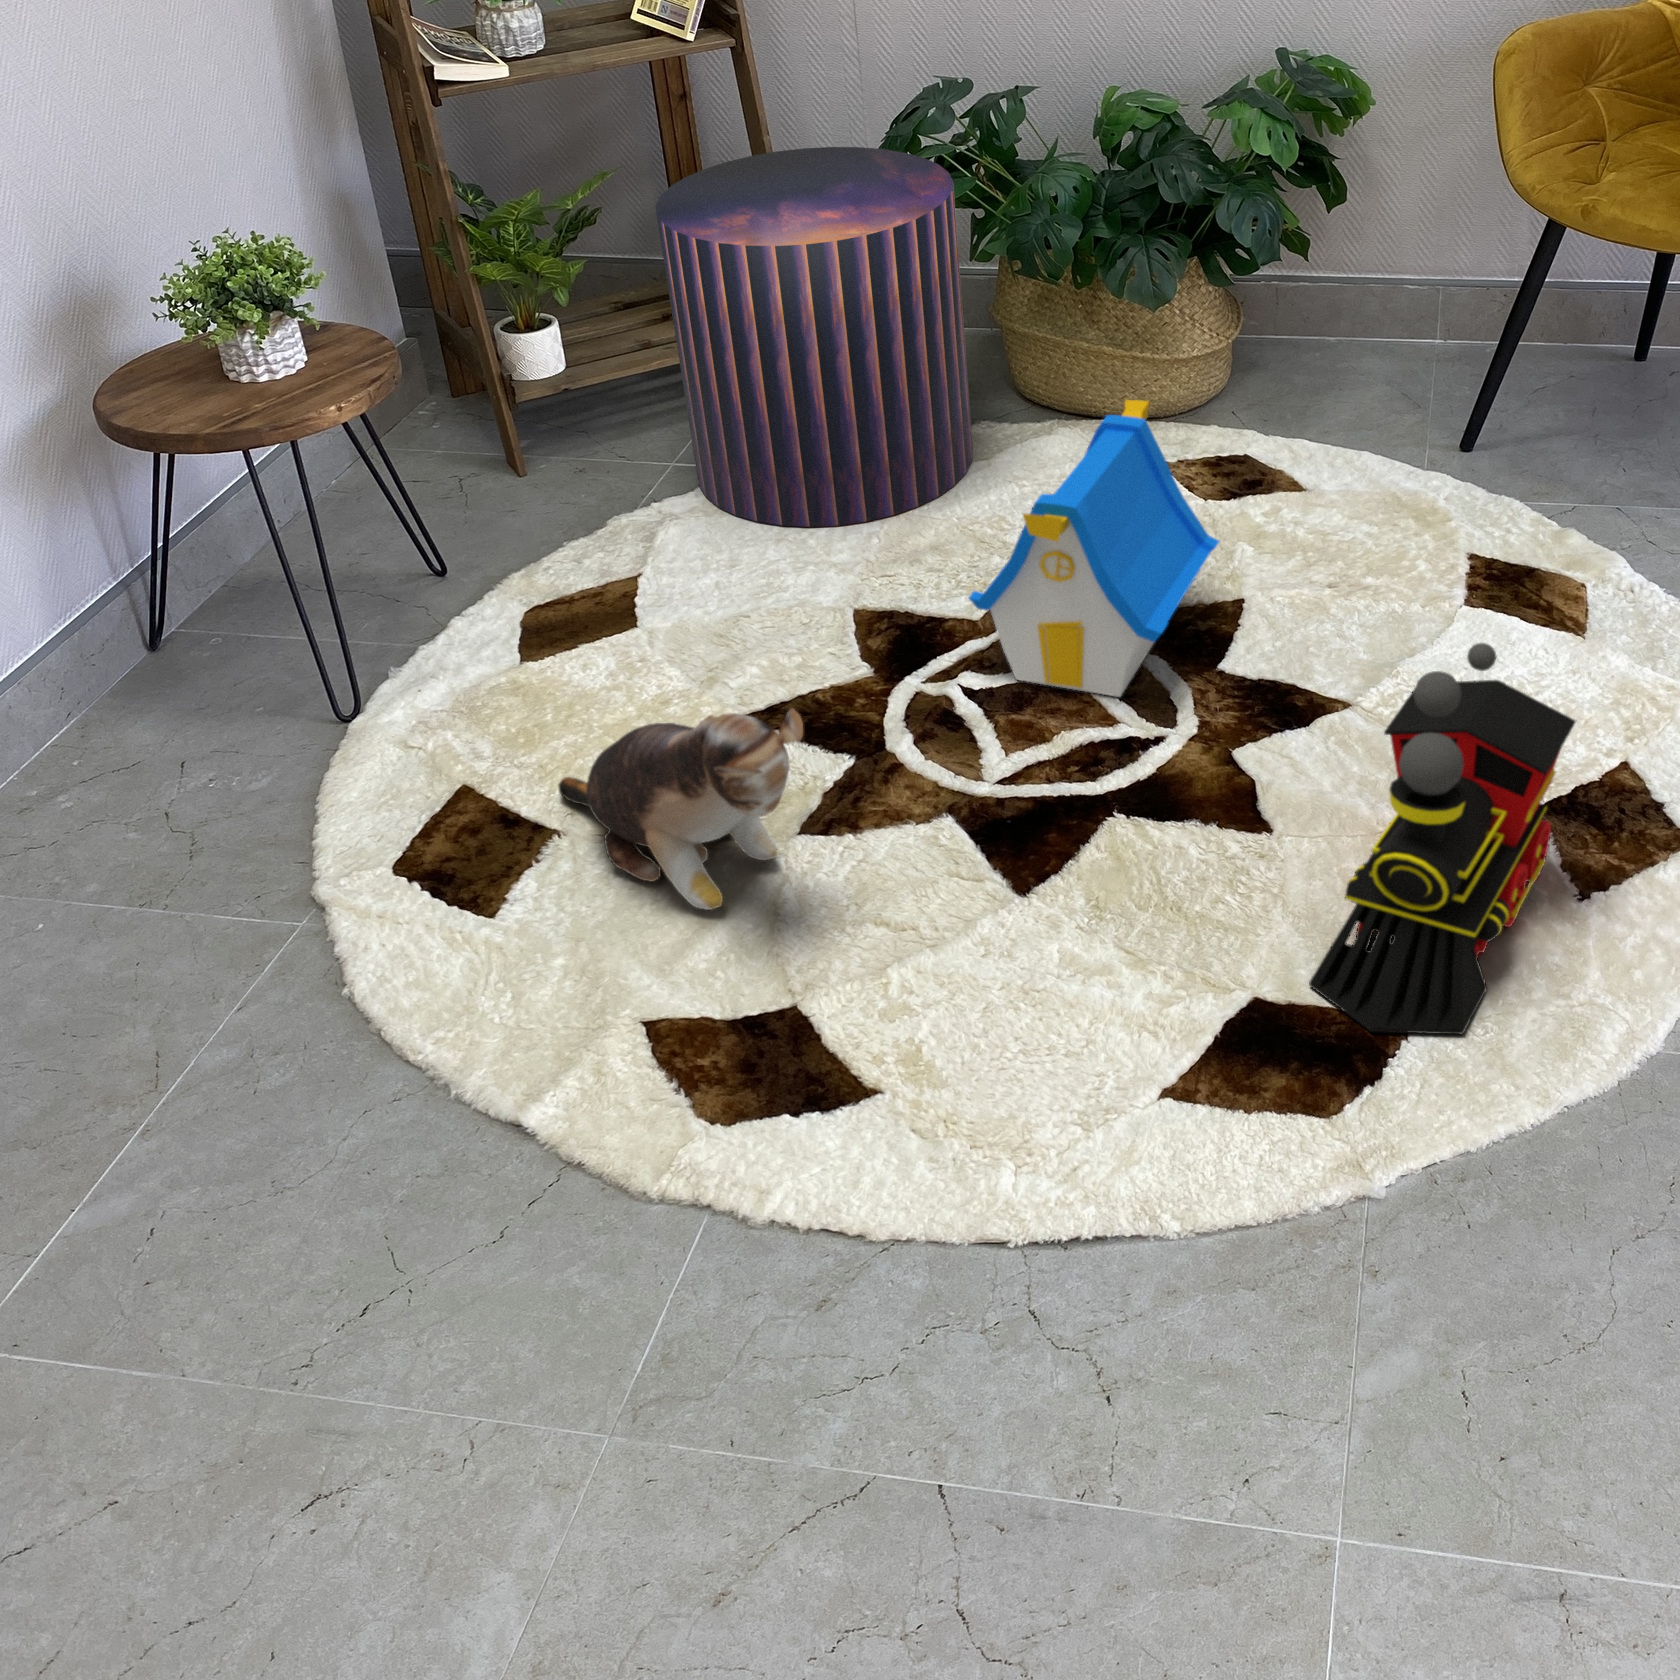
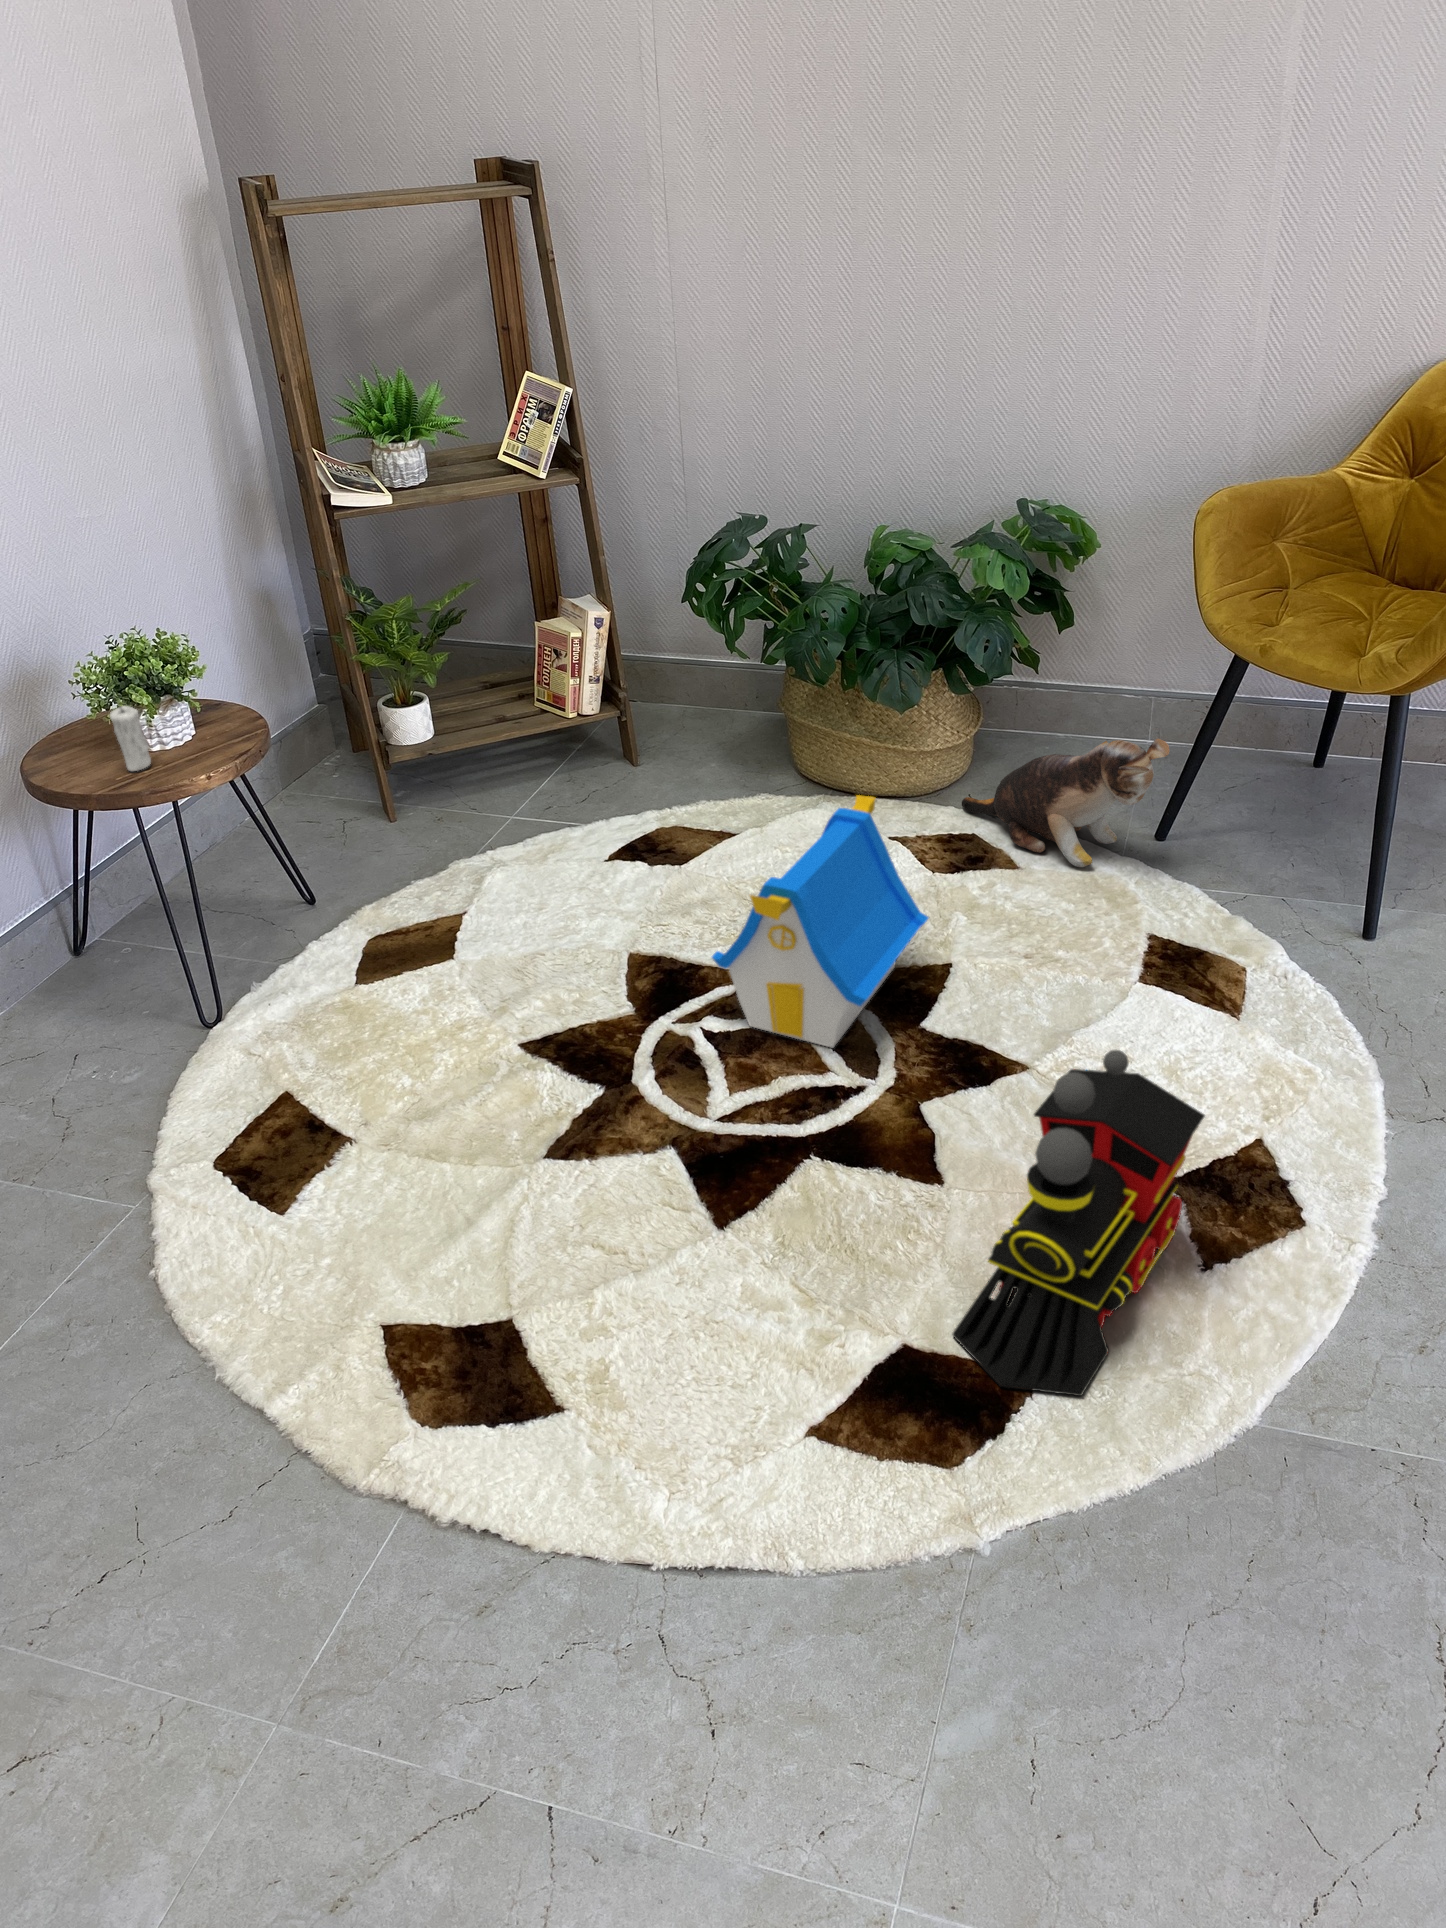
pouf: present [656,147,973,527] -> none [496,568,752,878]
candle: none [211,318,260,409] -> present [110,706,151,771]
plush toy: present [559,708,803,910] -> present [962,739,1169,867]

